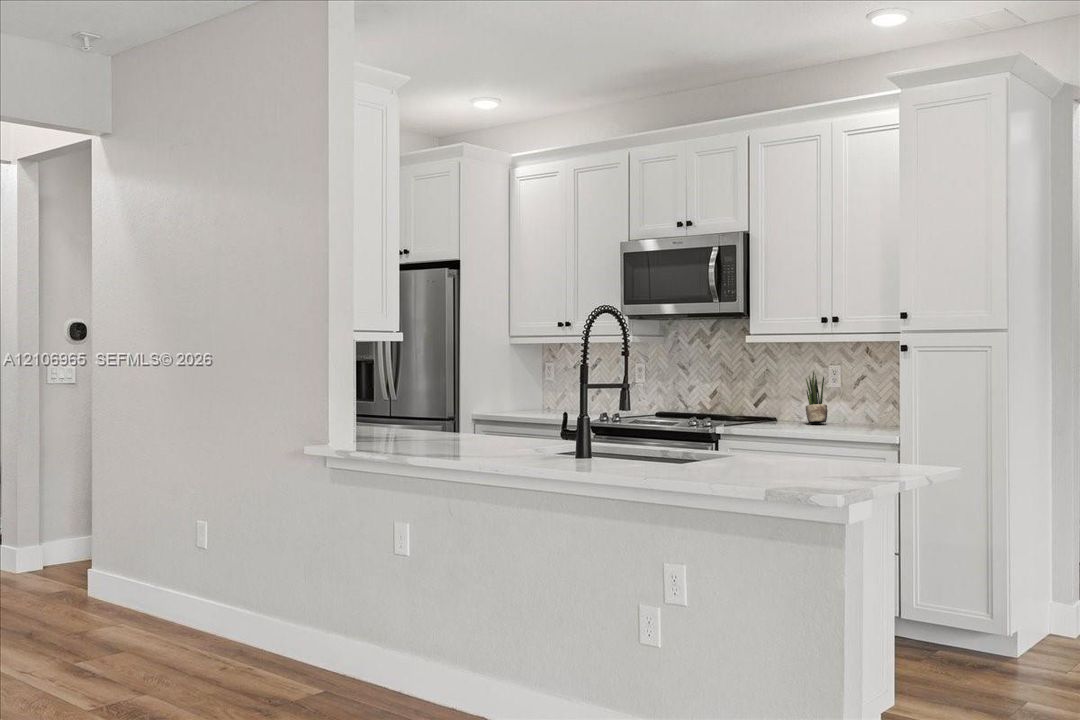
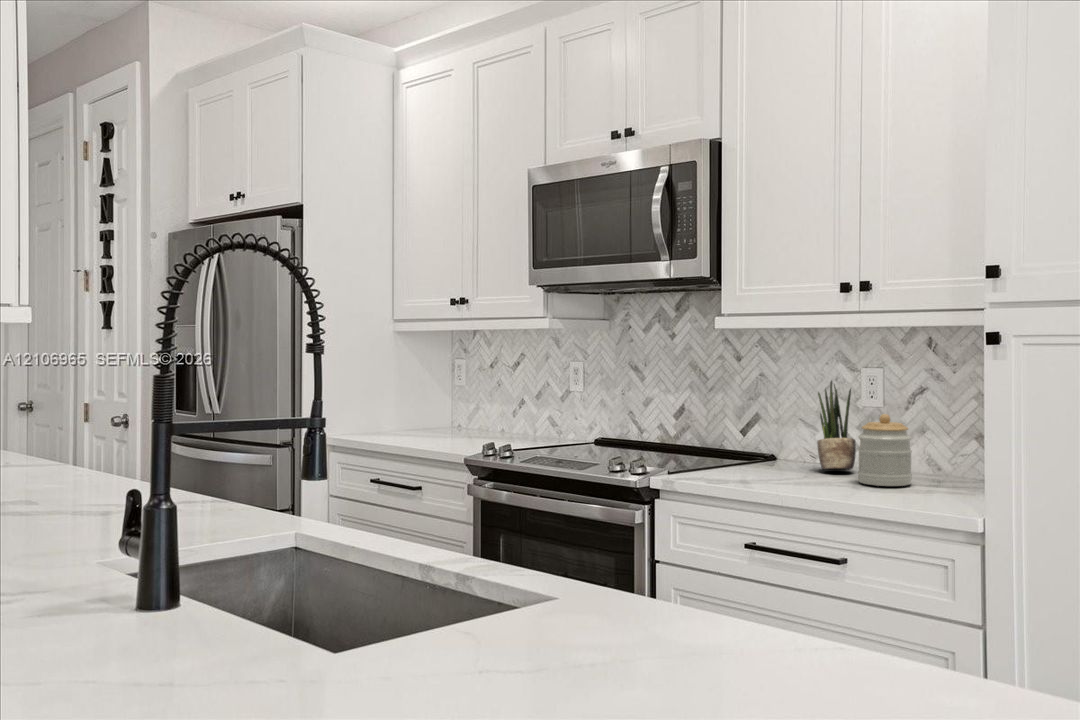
jar: none [831,389,860,428] -> present [858,414,912,486]

